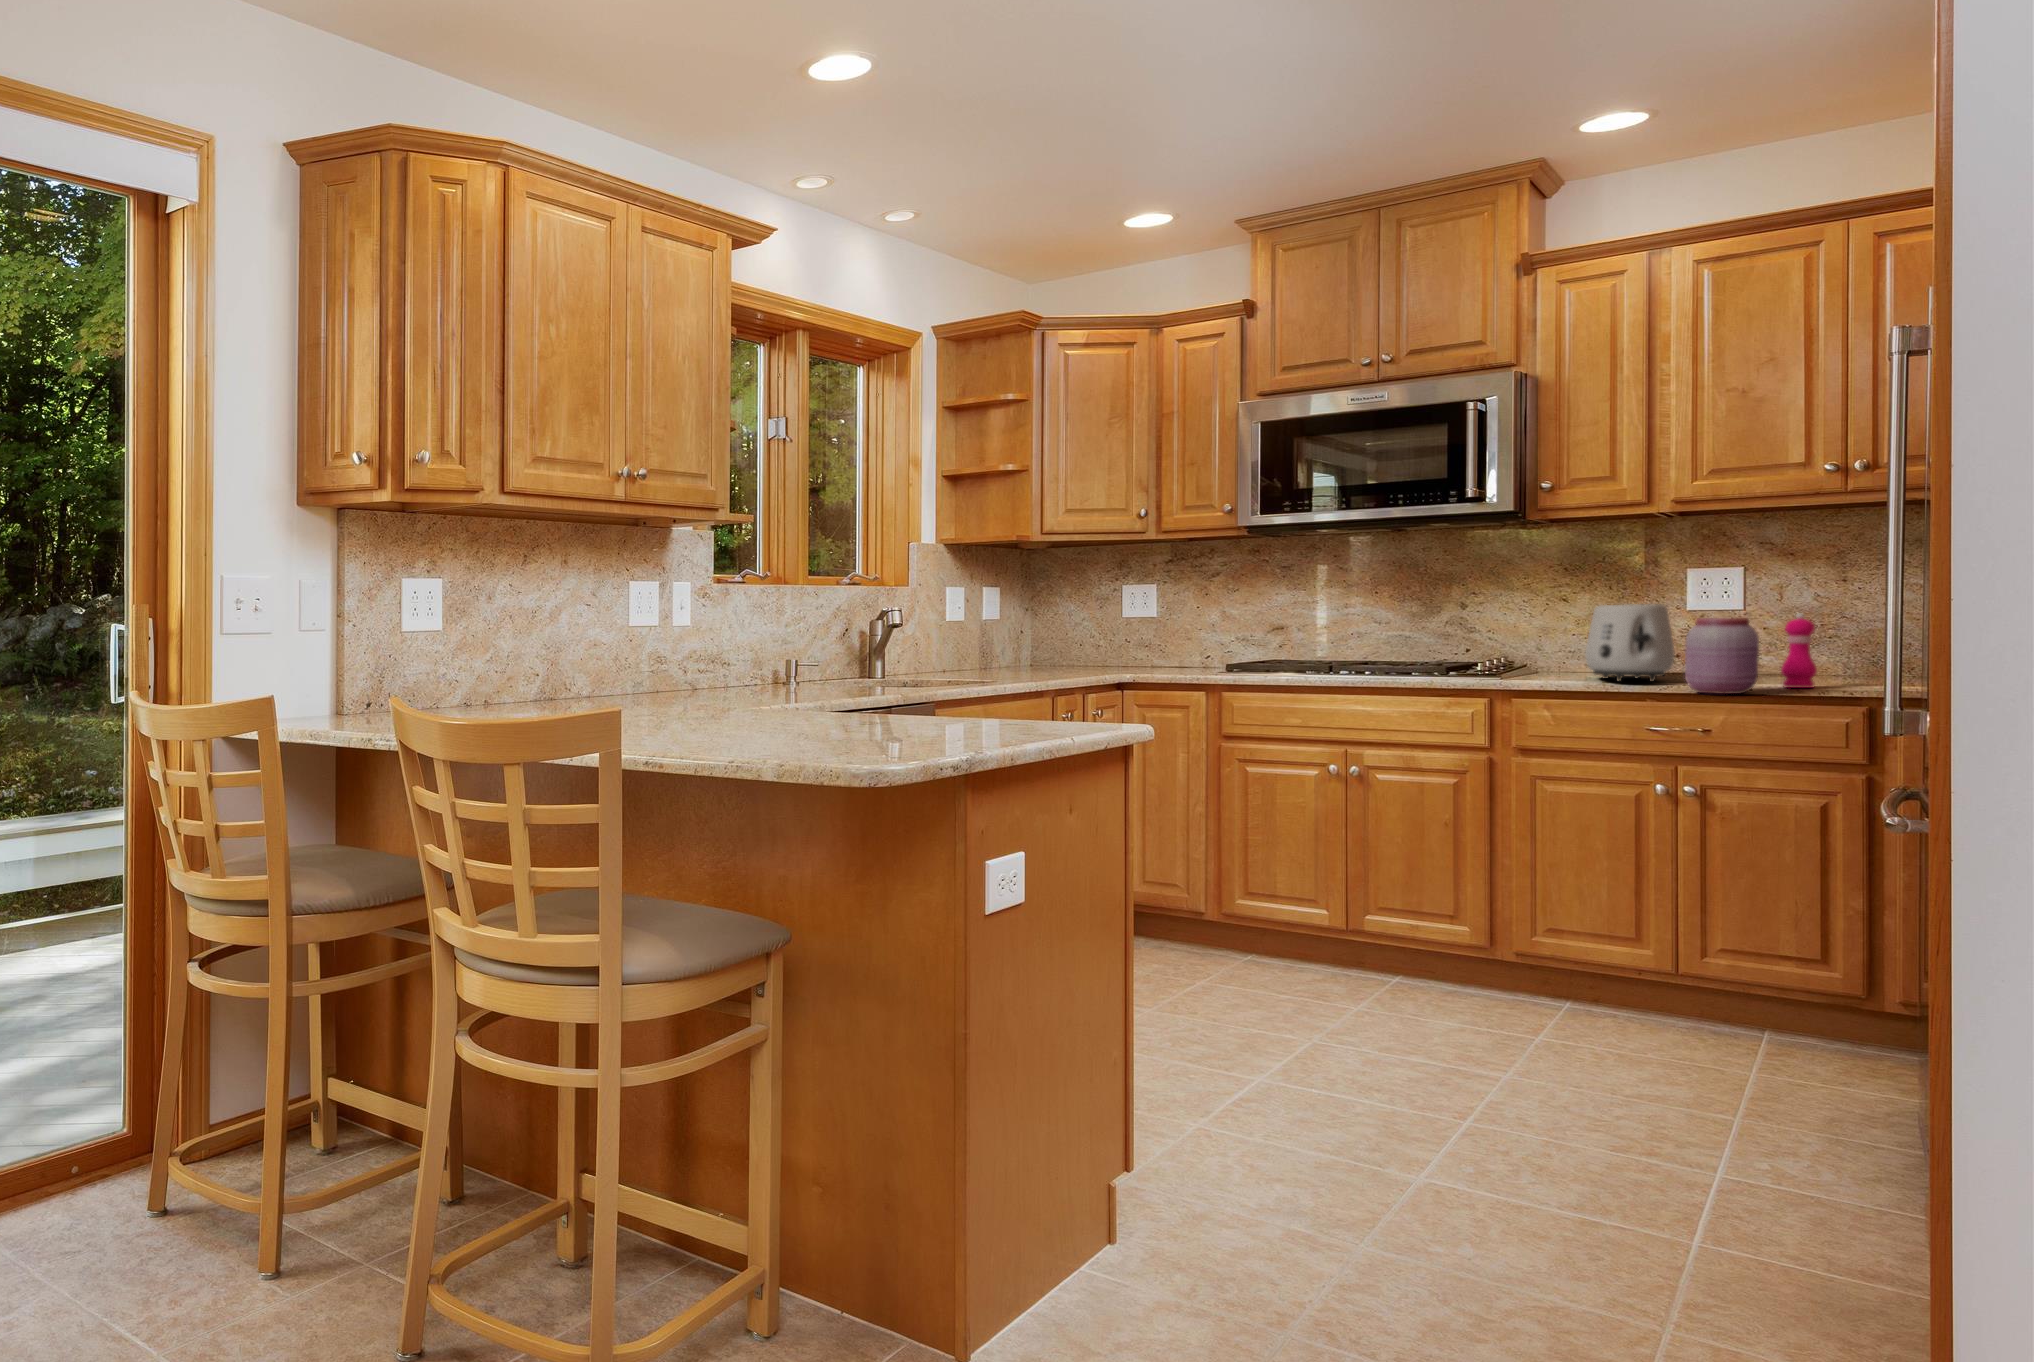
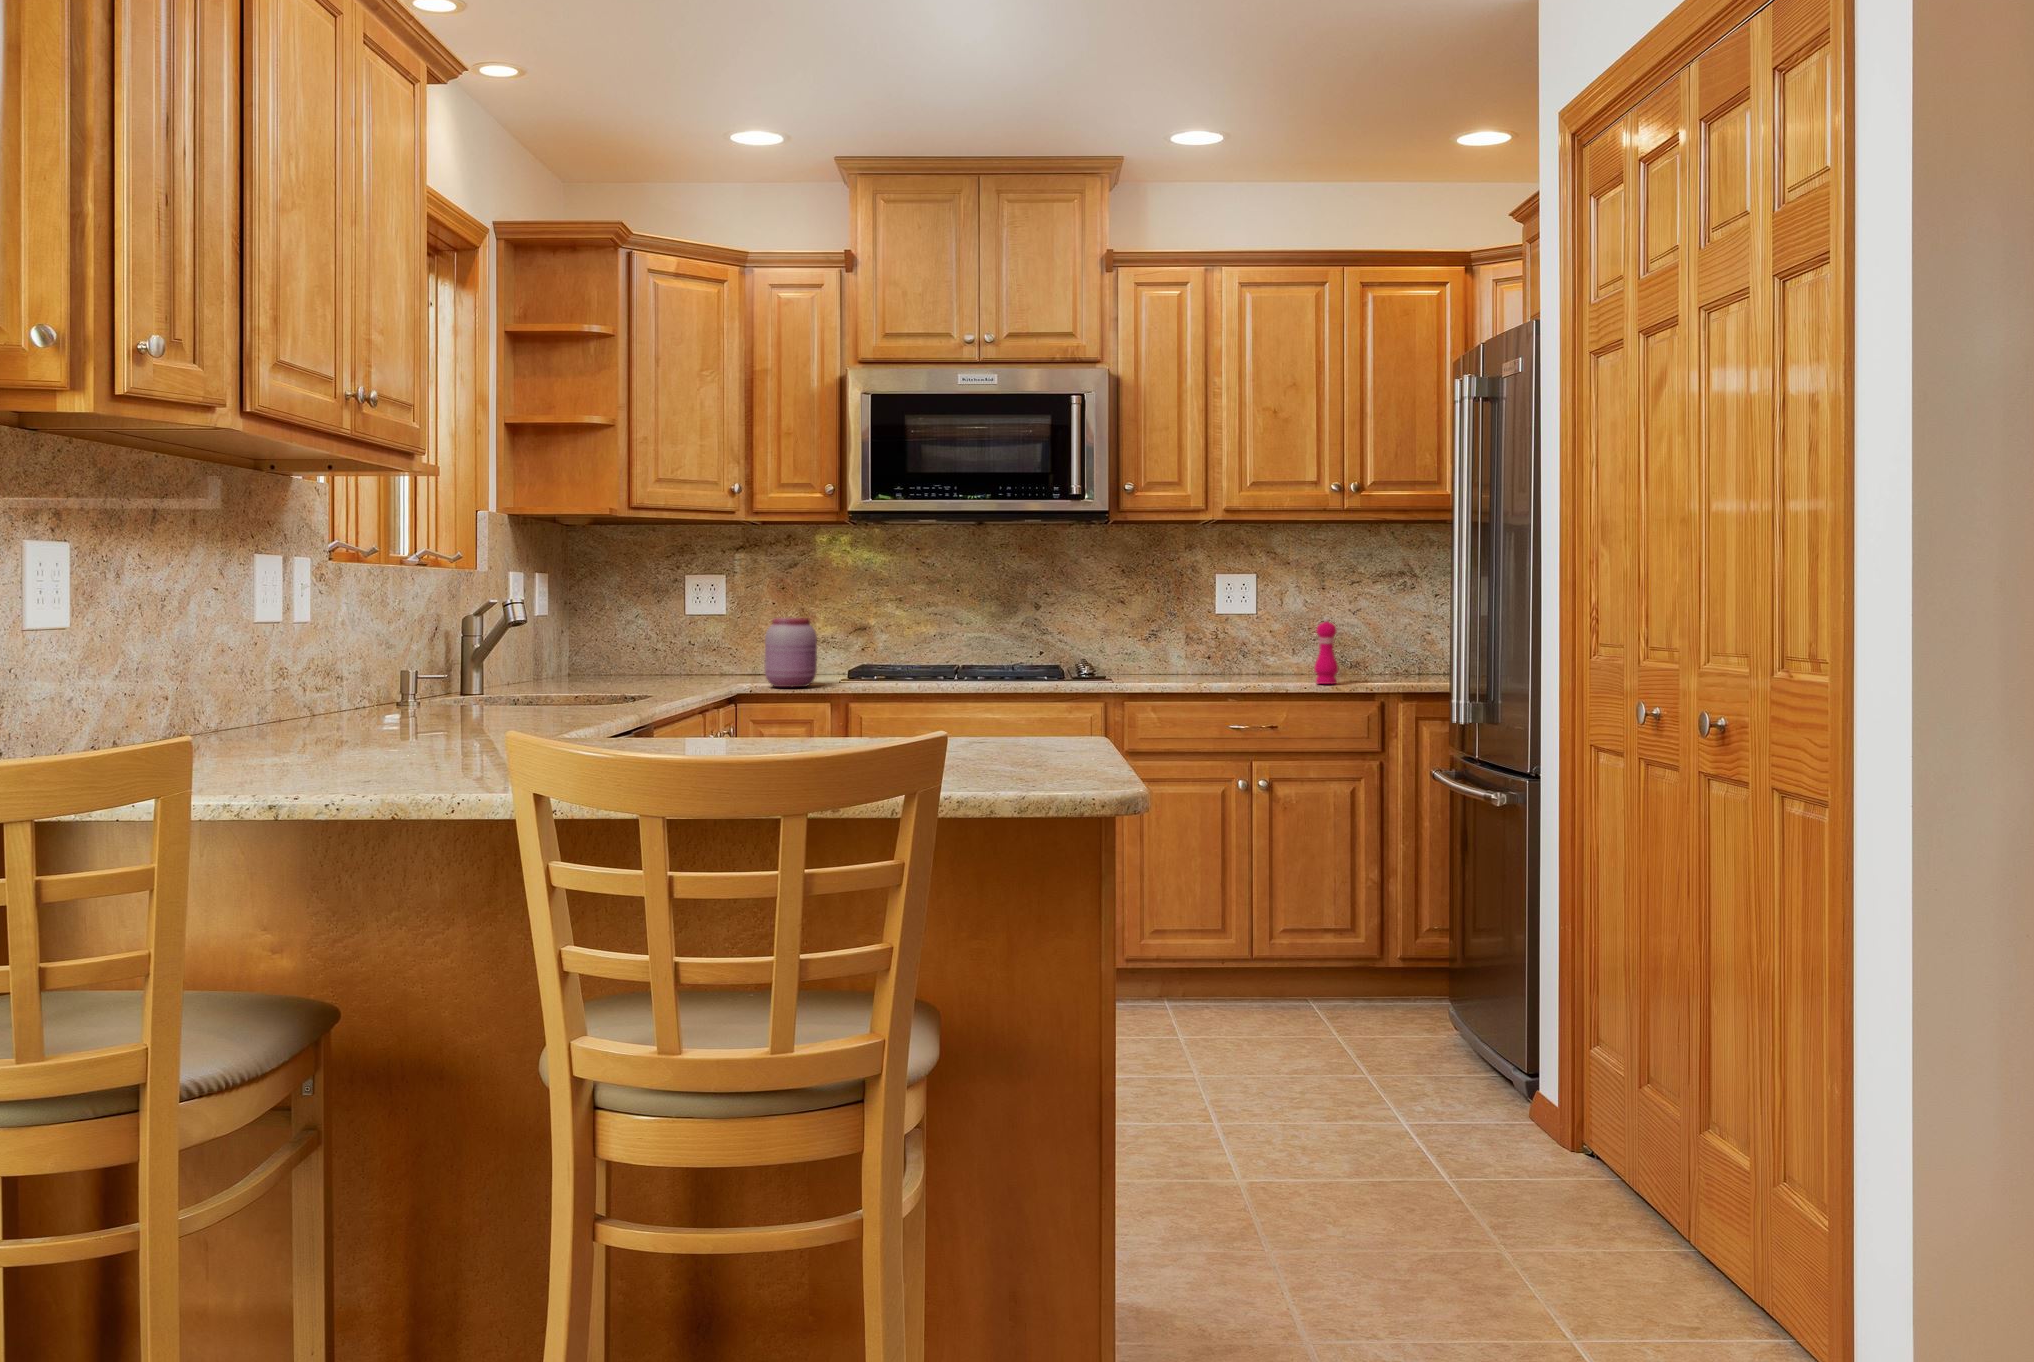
toaster: present [1585,604,1674,681] -> none [1163,606,1235,680]
jar: present [1685,618,1759,694] -> present [765,618,817,687]

